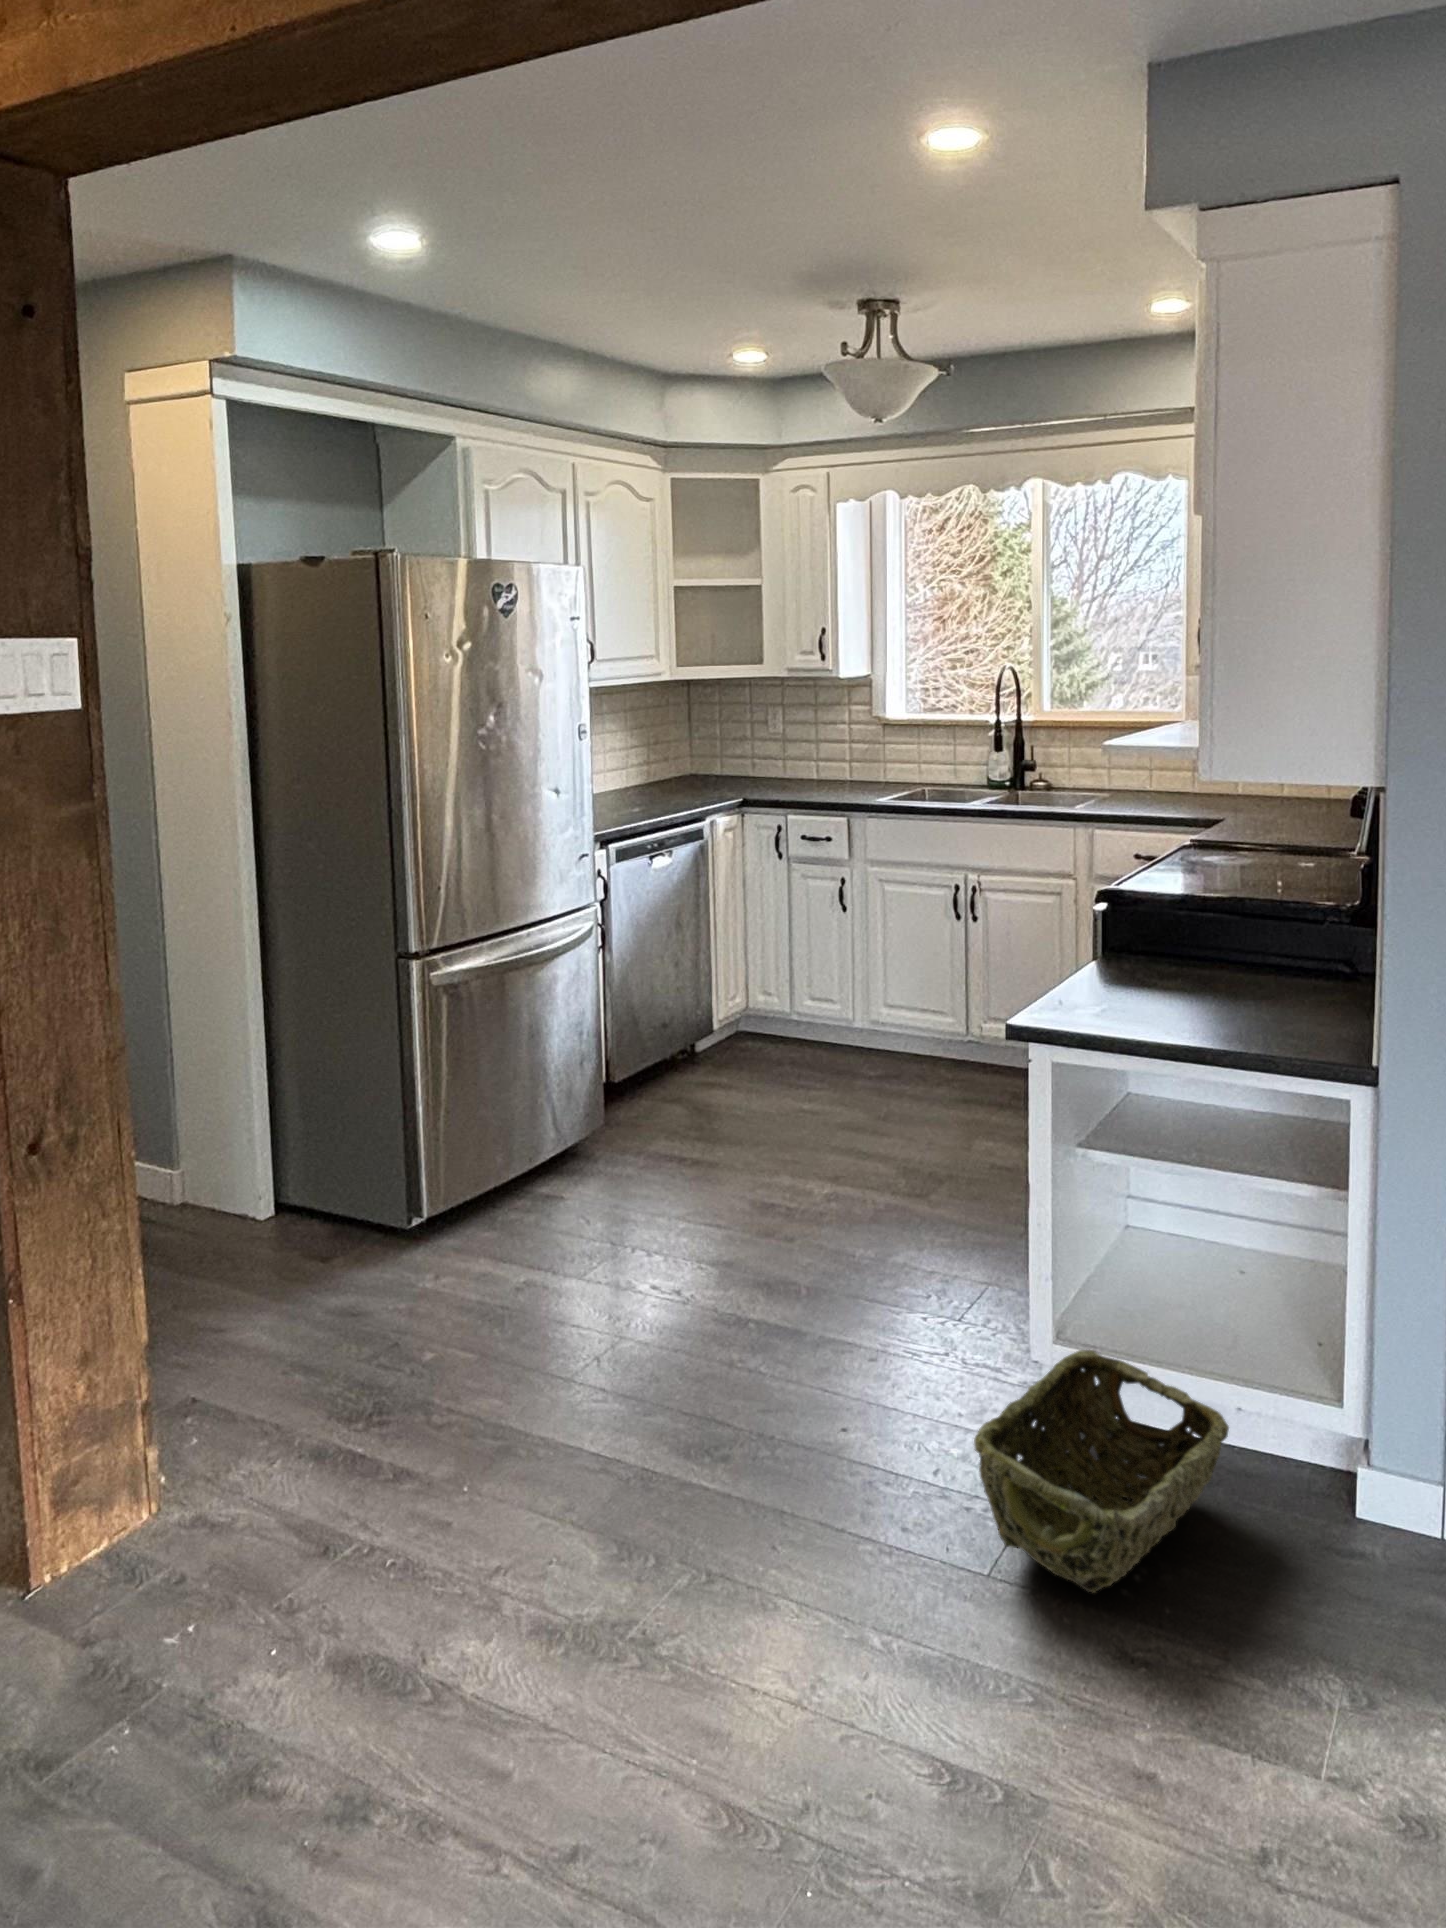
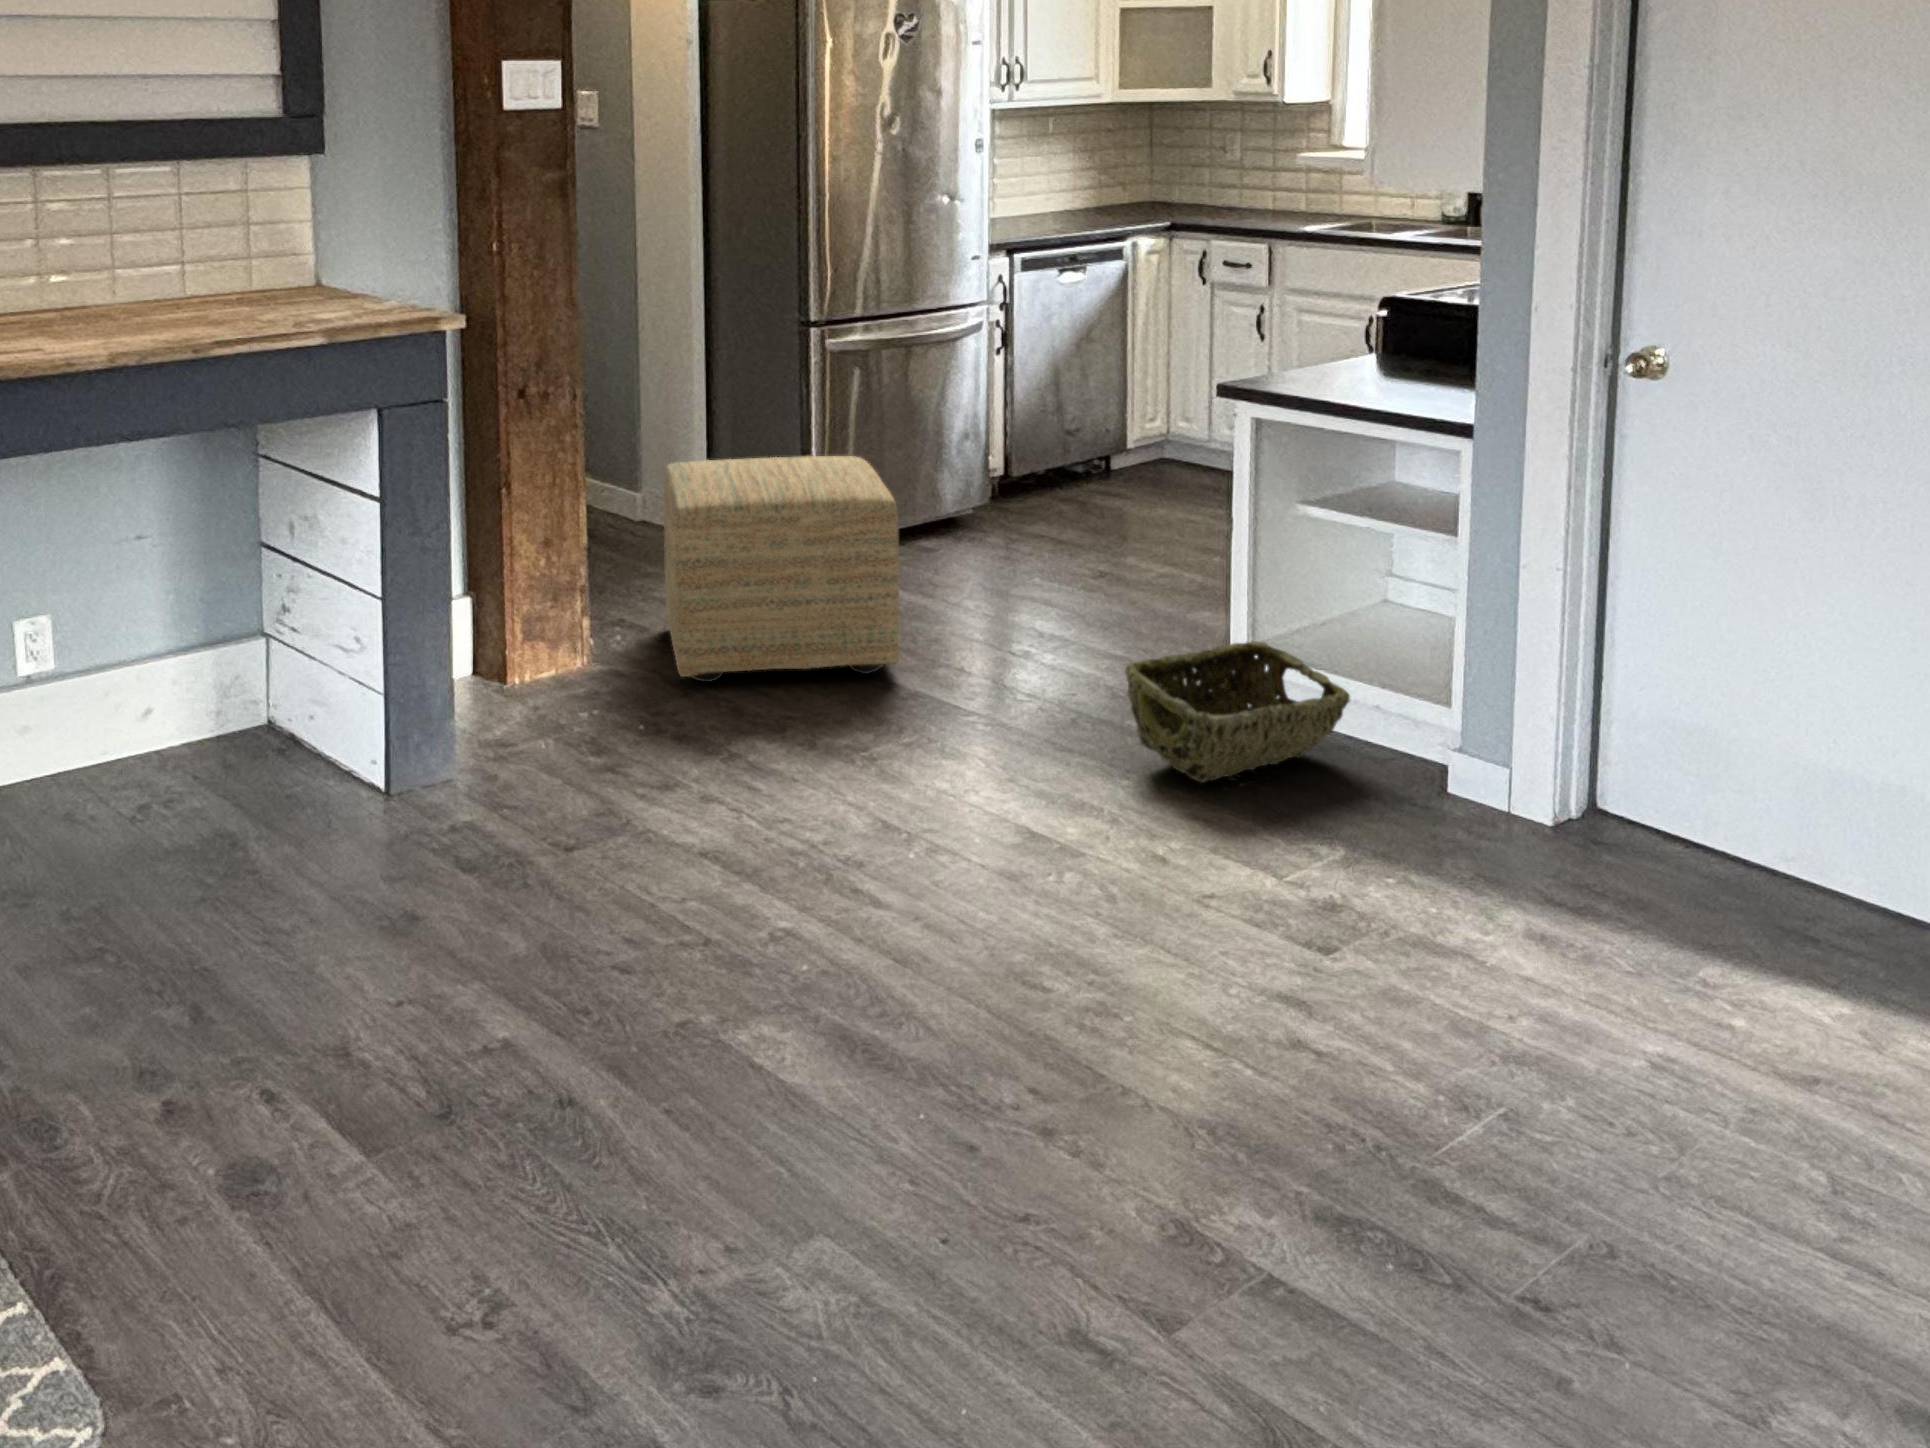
ottoman: none [251,1138,611,1524] -> present [664,456,900,682]

